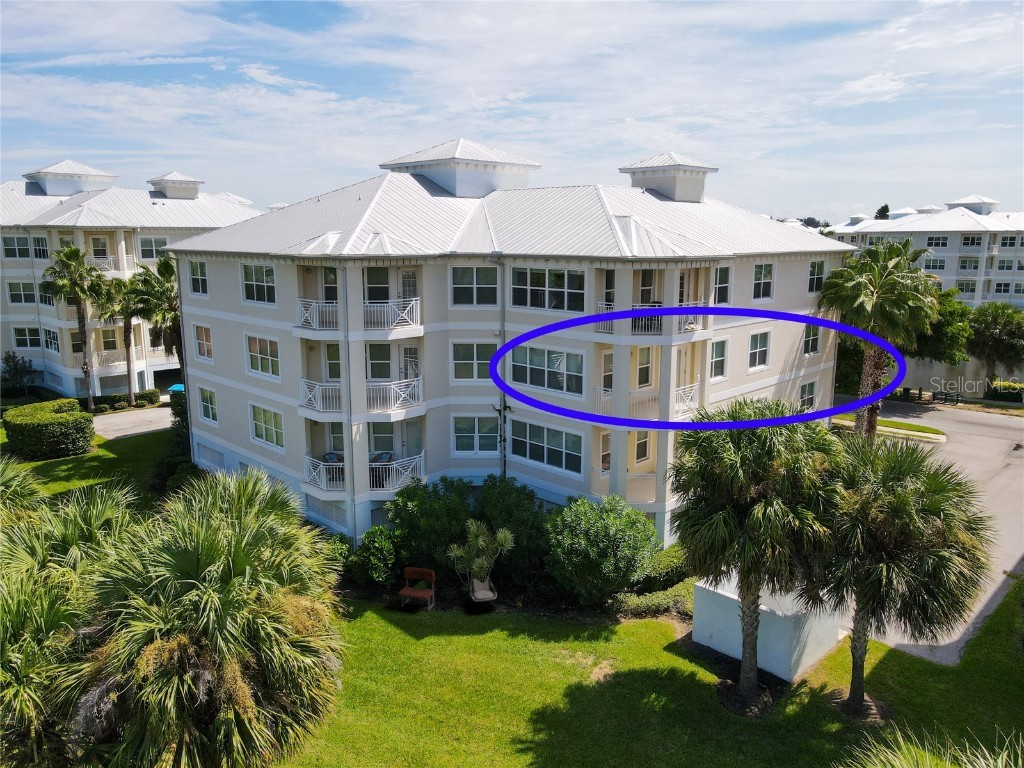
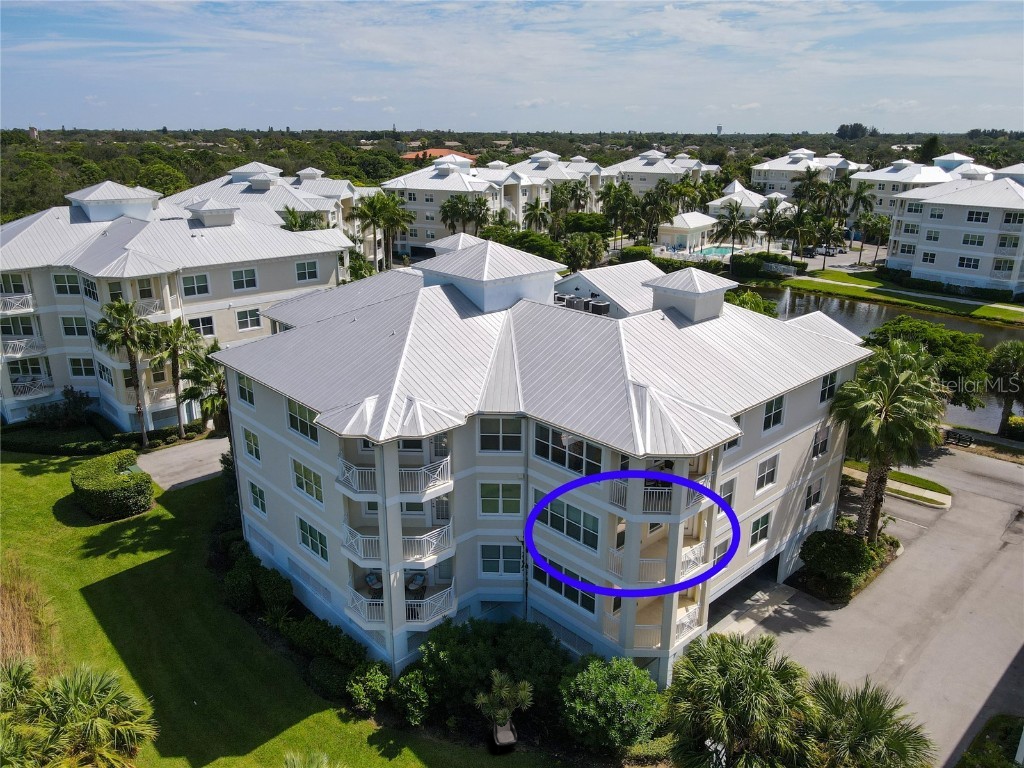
bench: present [398,568,435,610] -> none [431,708,463,748]

